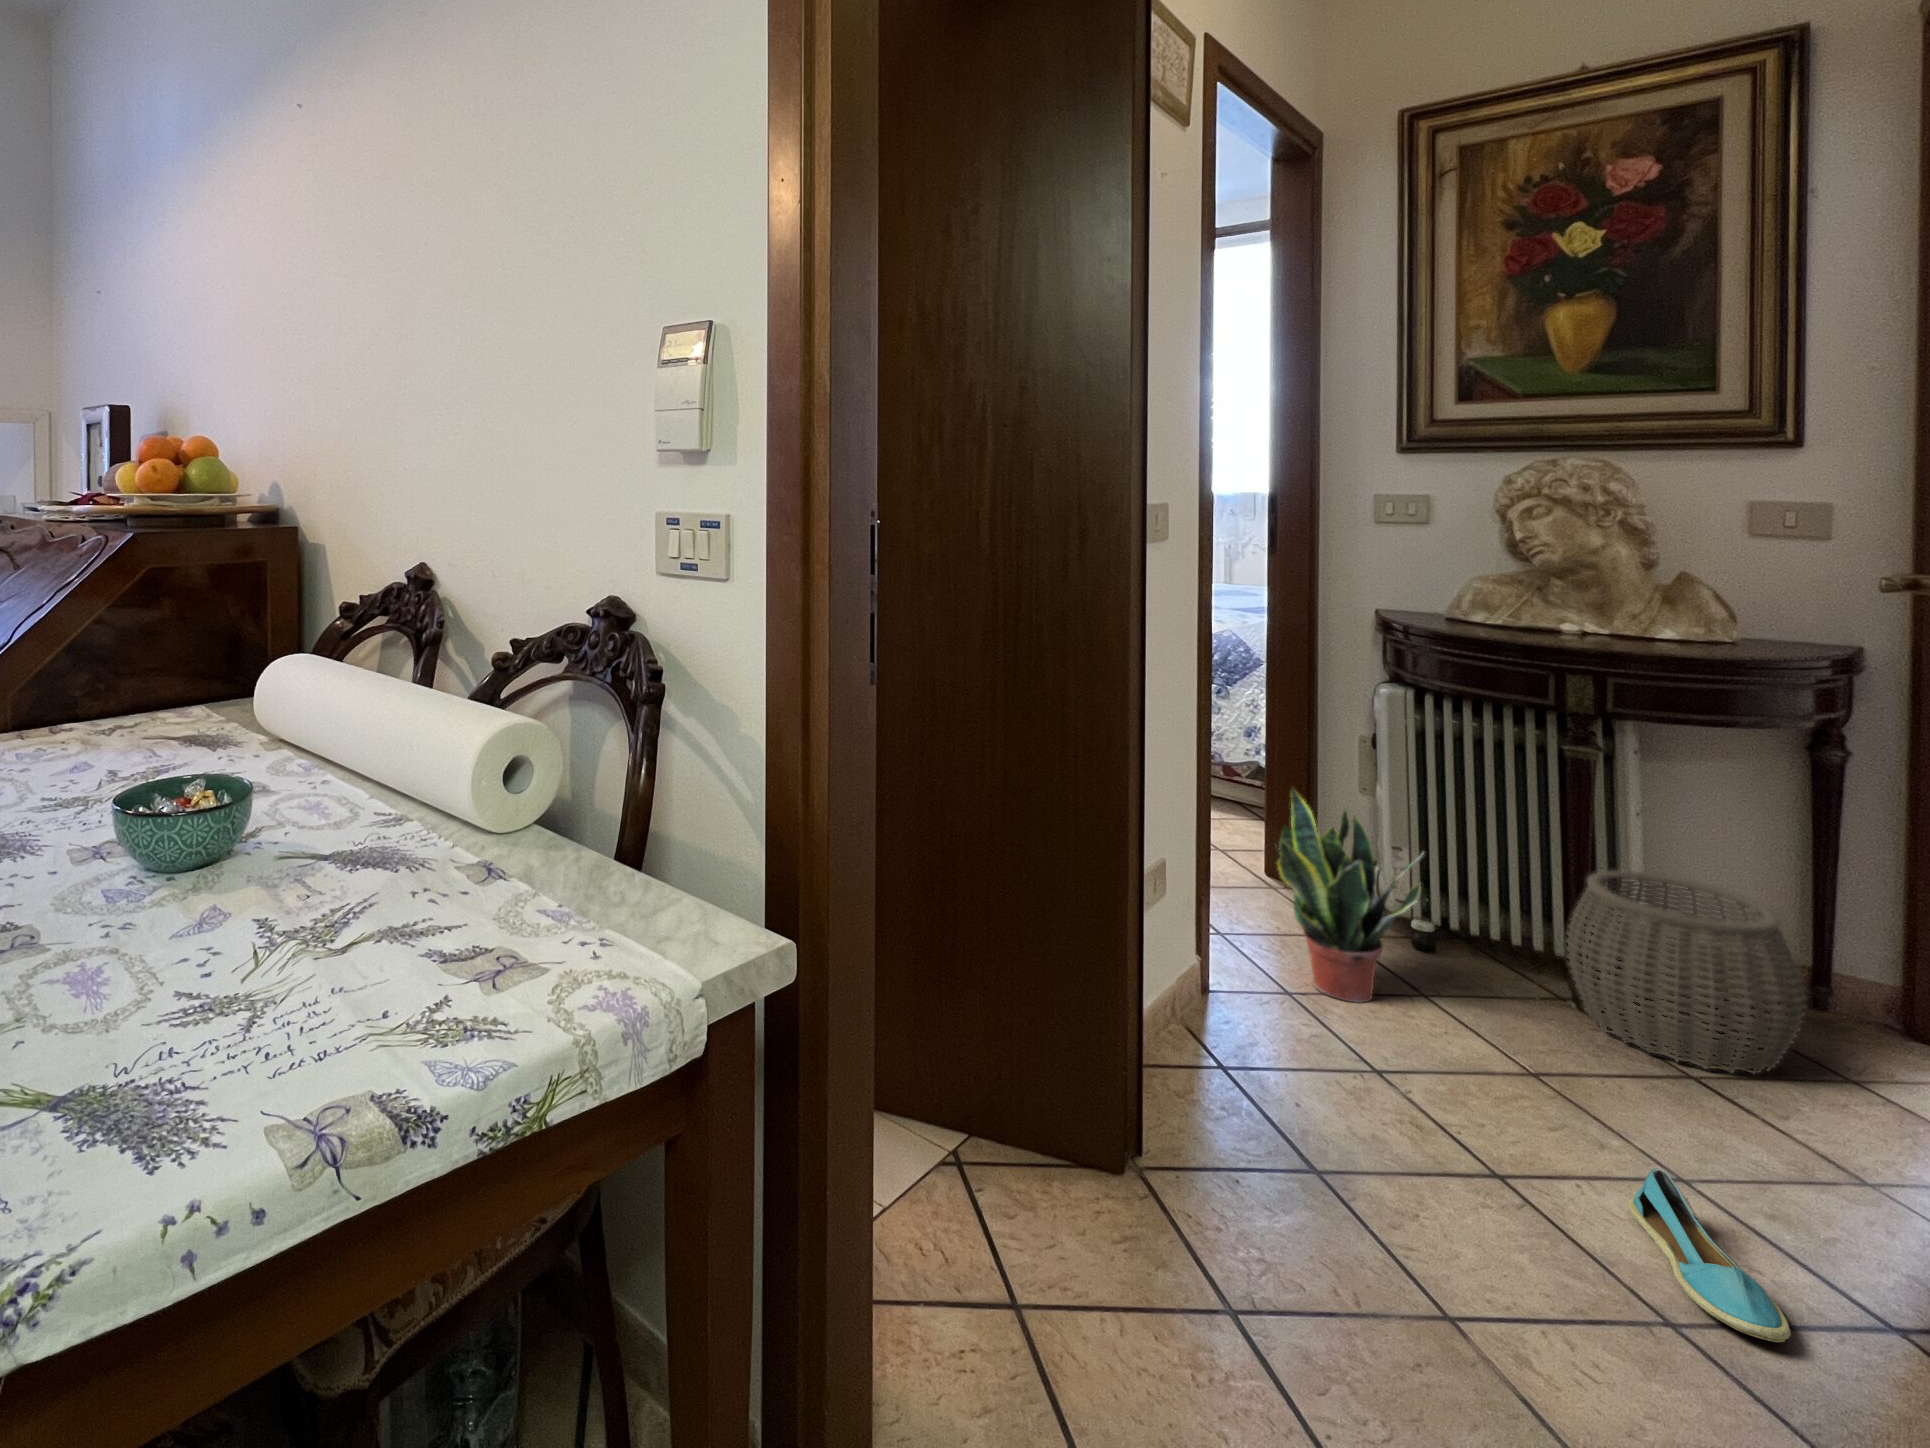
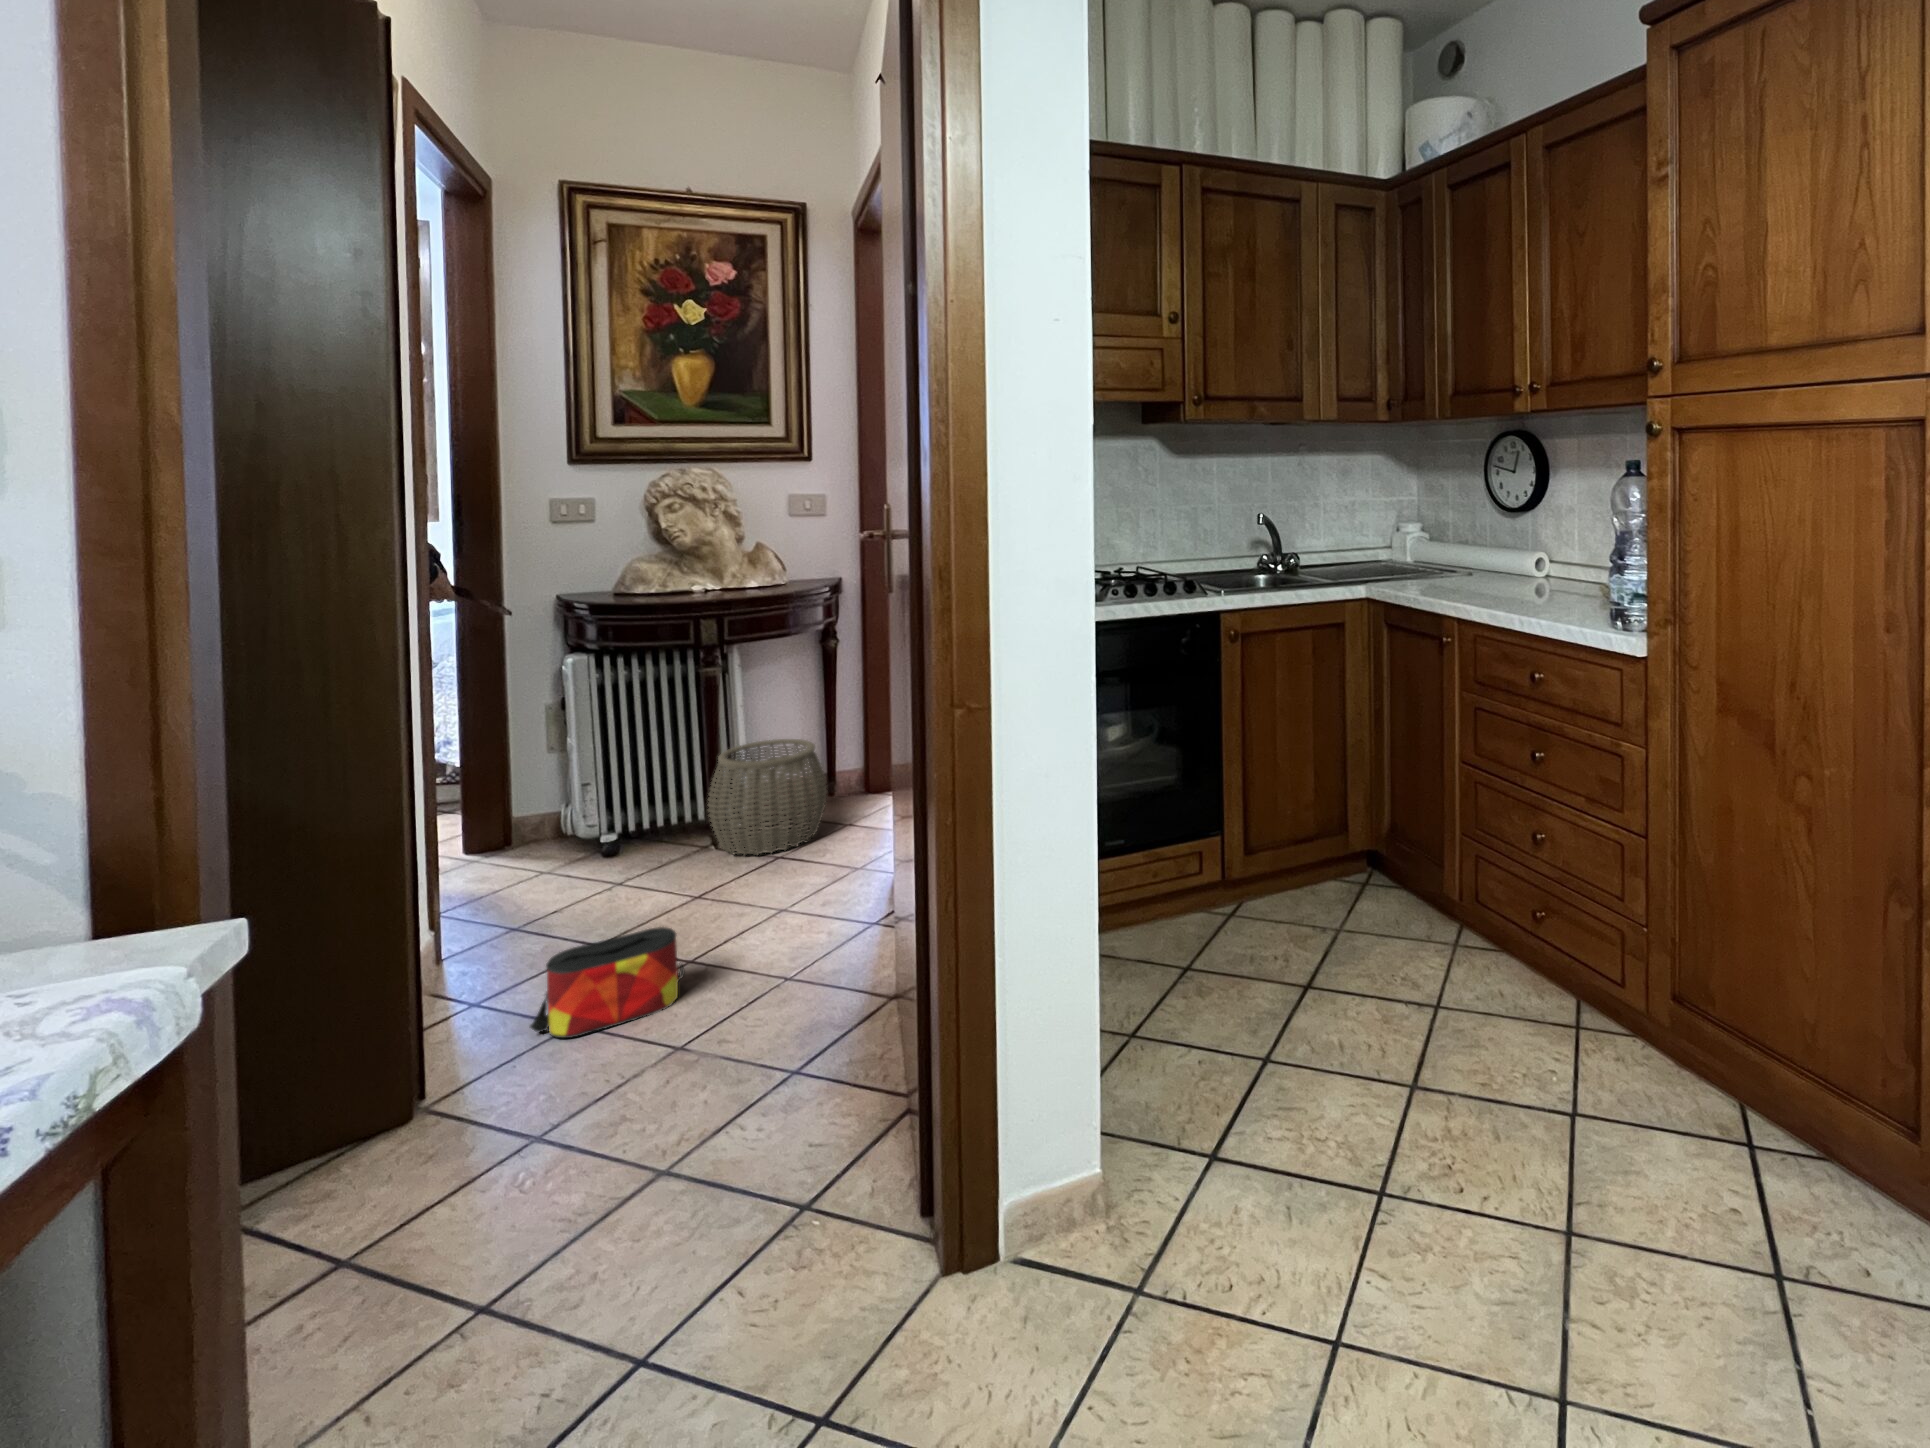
potted plant: present [1277,789,1423,1003] -> none [495,756,616,918]
bag: none [1263,1066,1482,1235] -> present [530,927,685,1038]
shoe: present [1629,1168,1791,1342] -> none [760,904,836,961]

